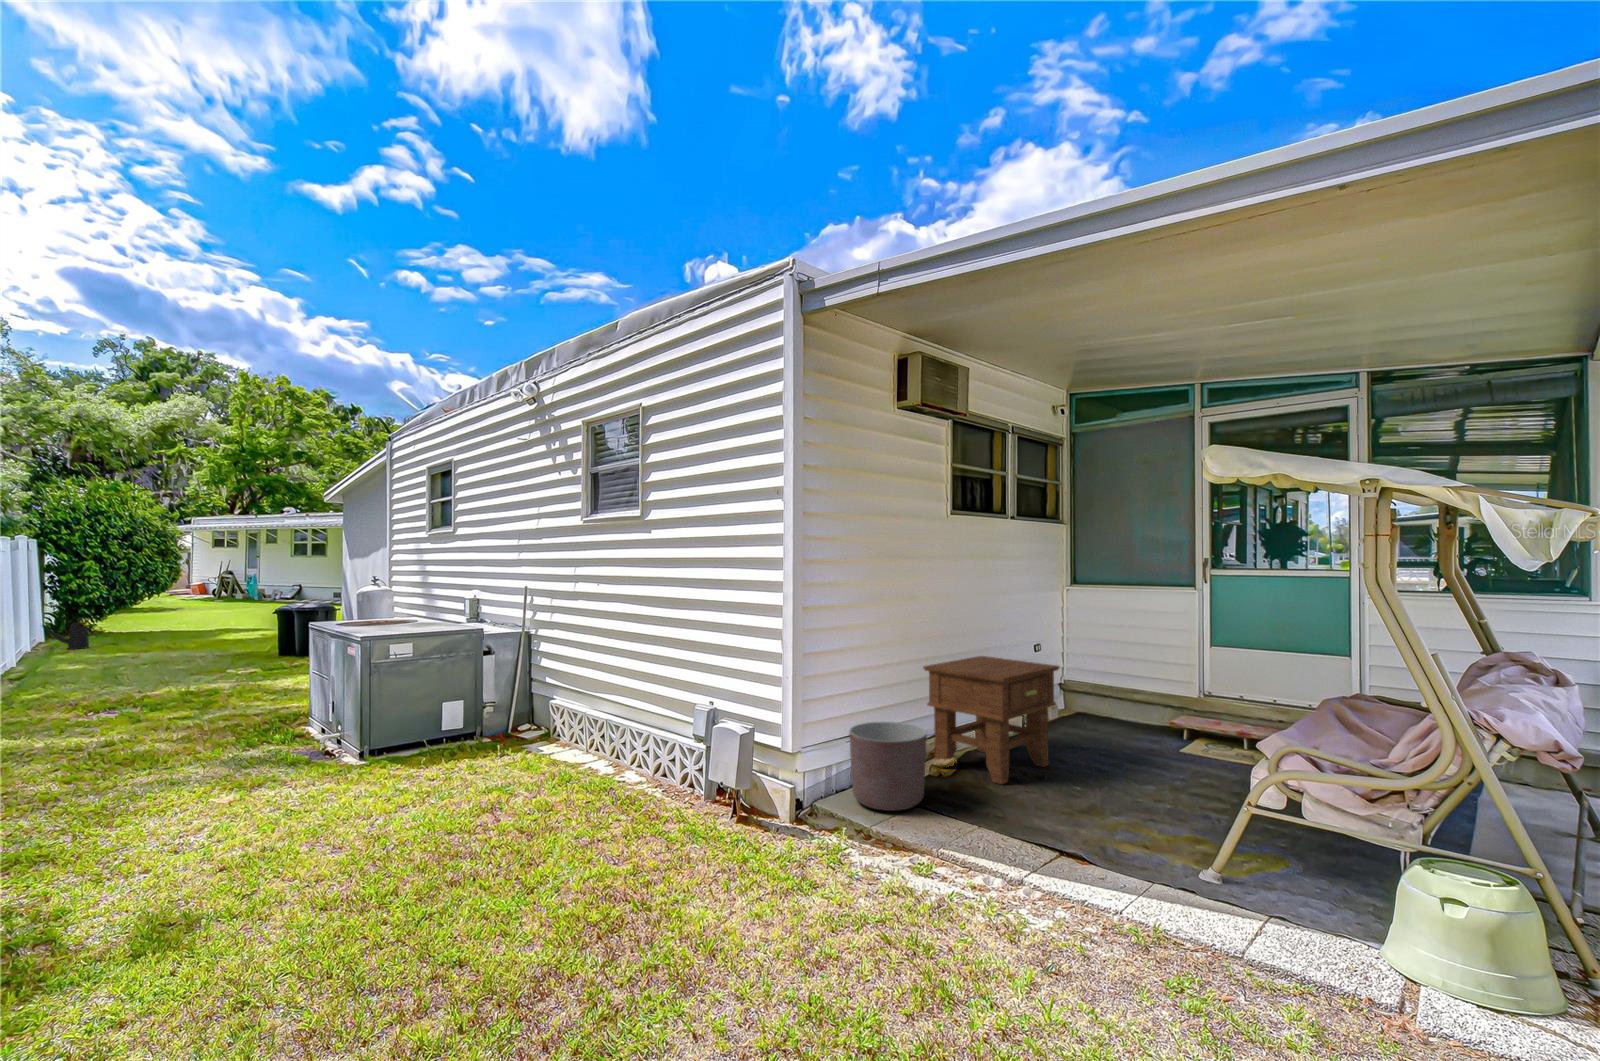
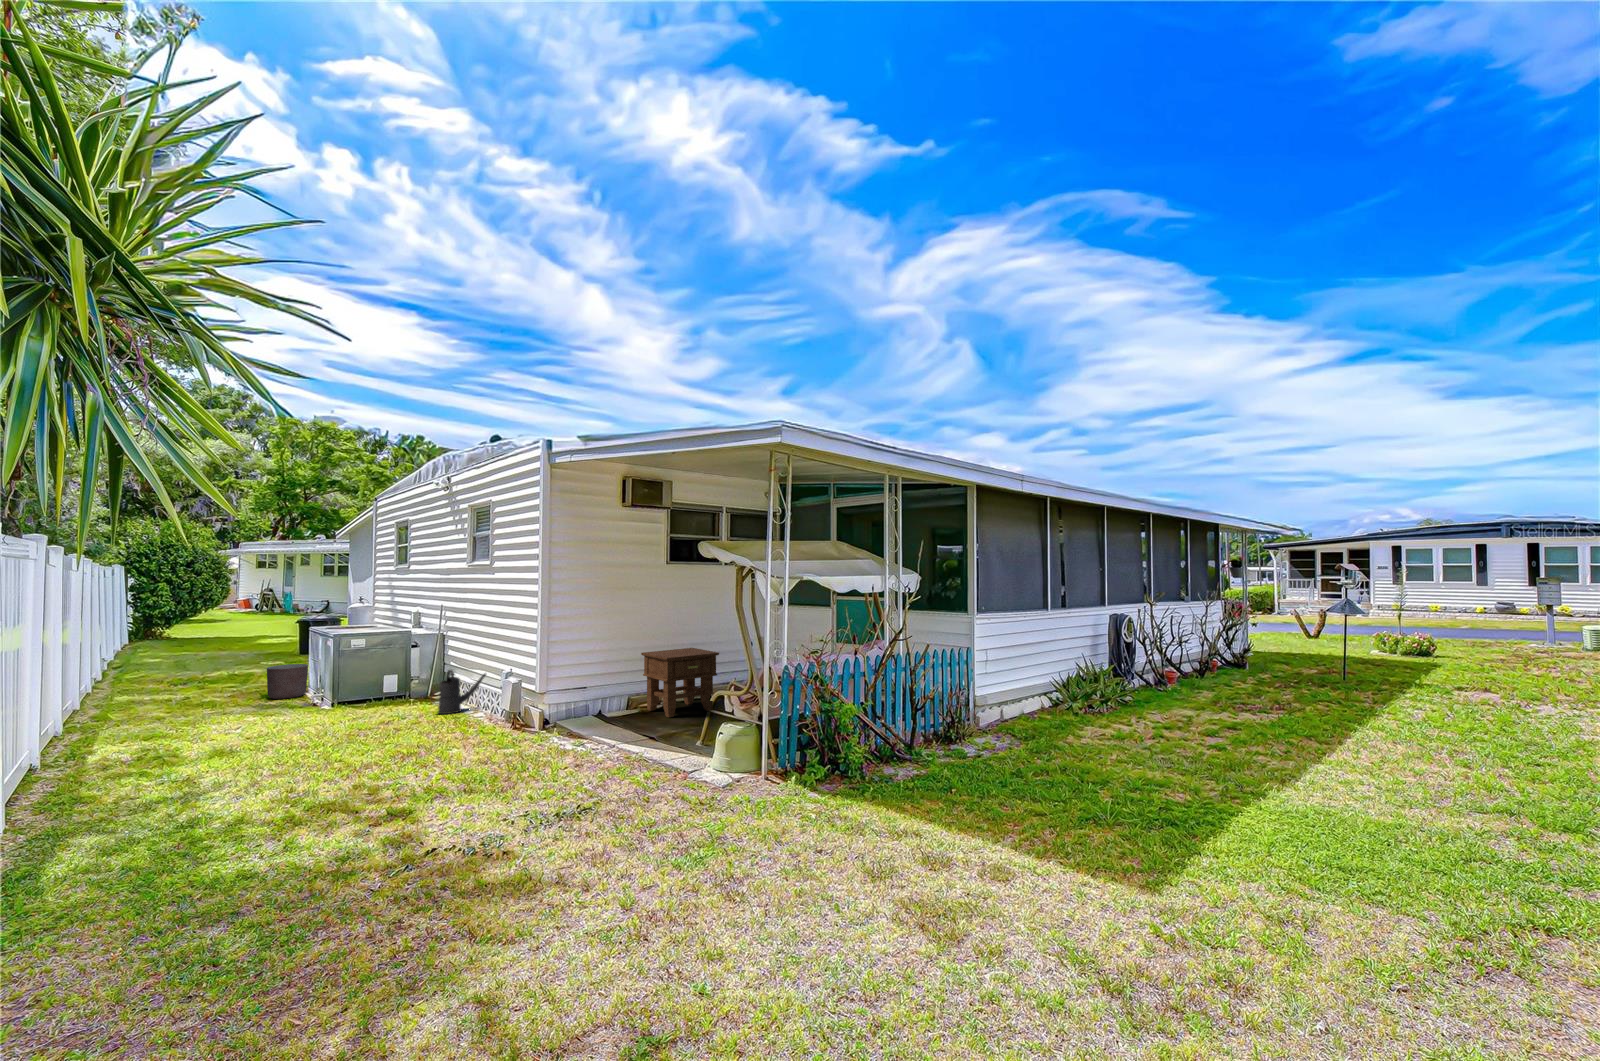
watering can: present [42,617,89,649] -> present [438,670,486,714]
planter: present [849,722,927,811] -> present [267,664,308,699]

